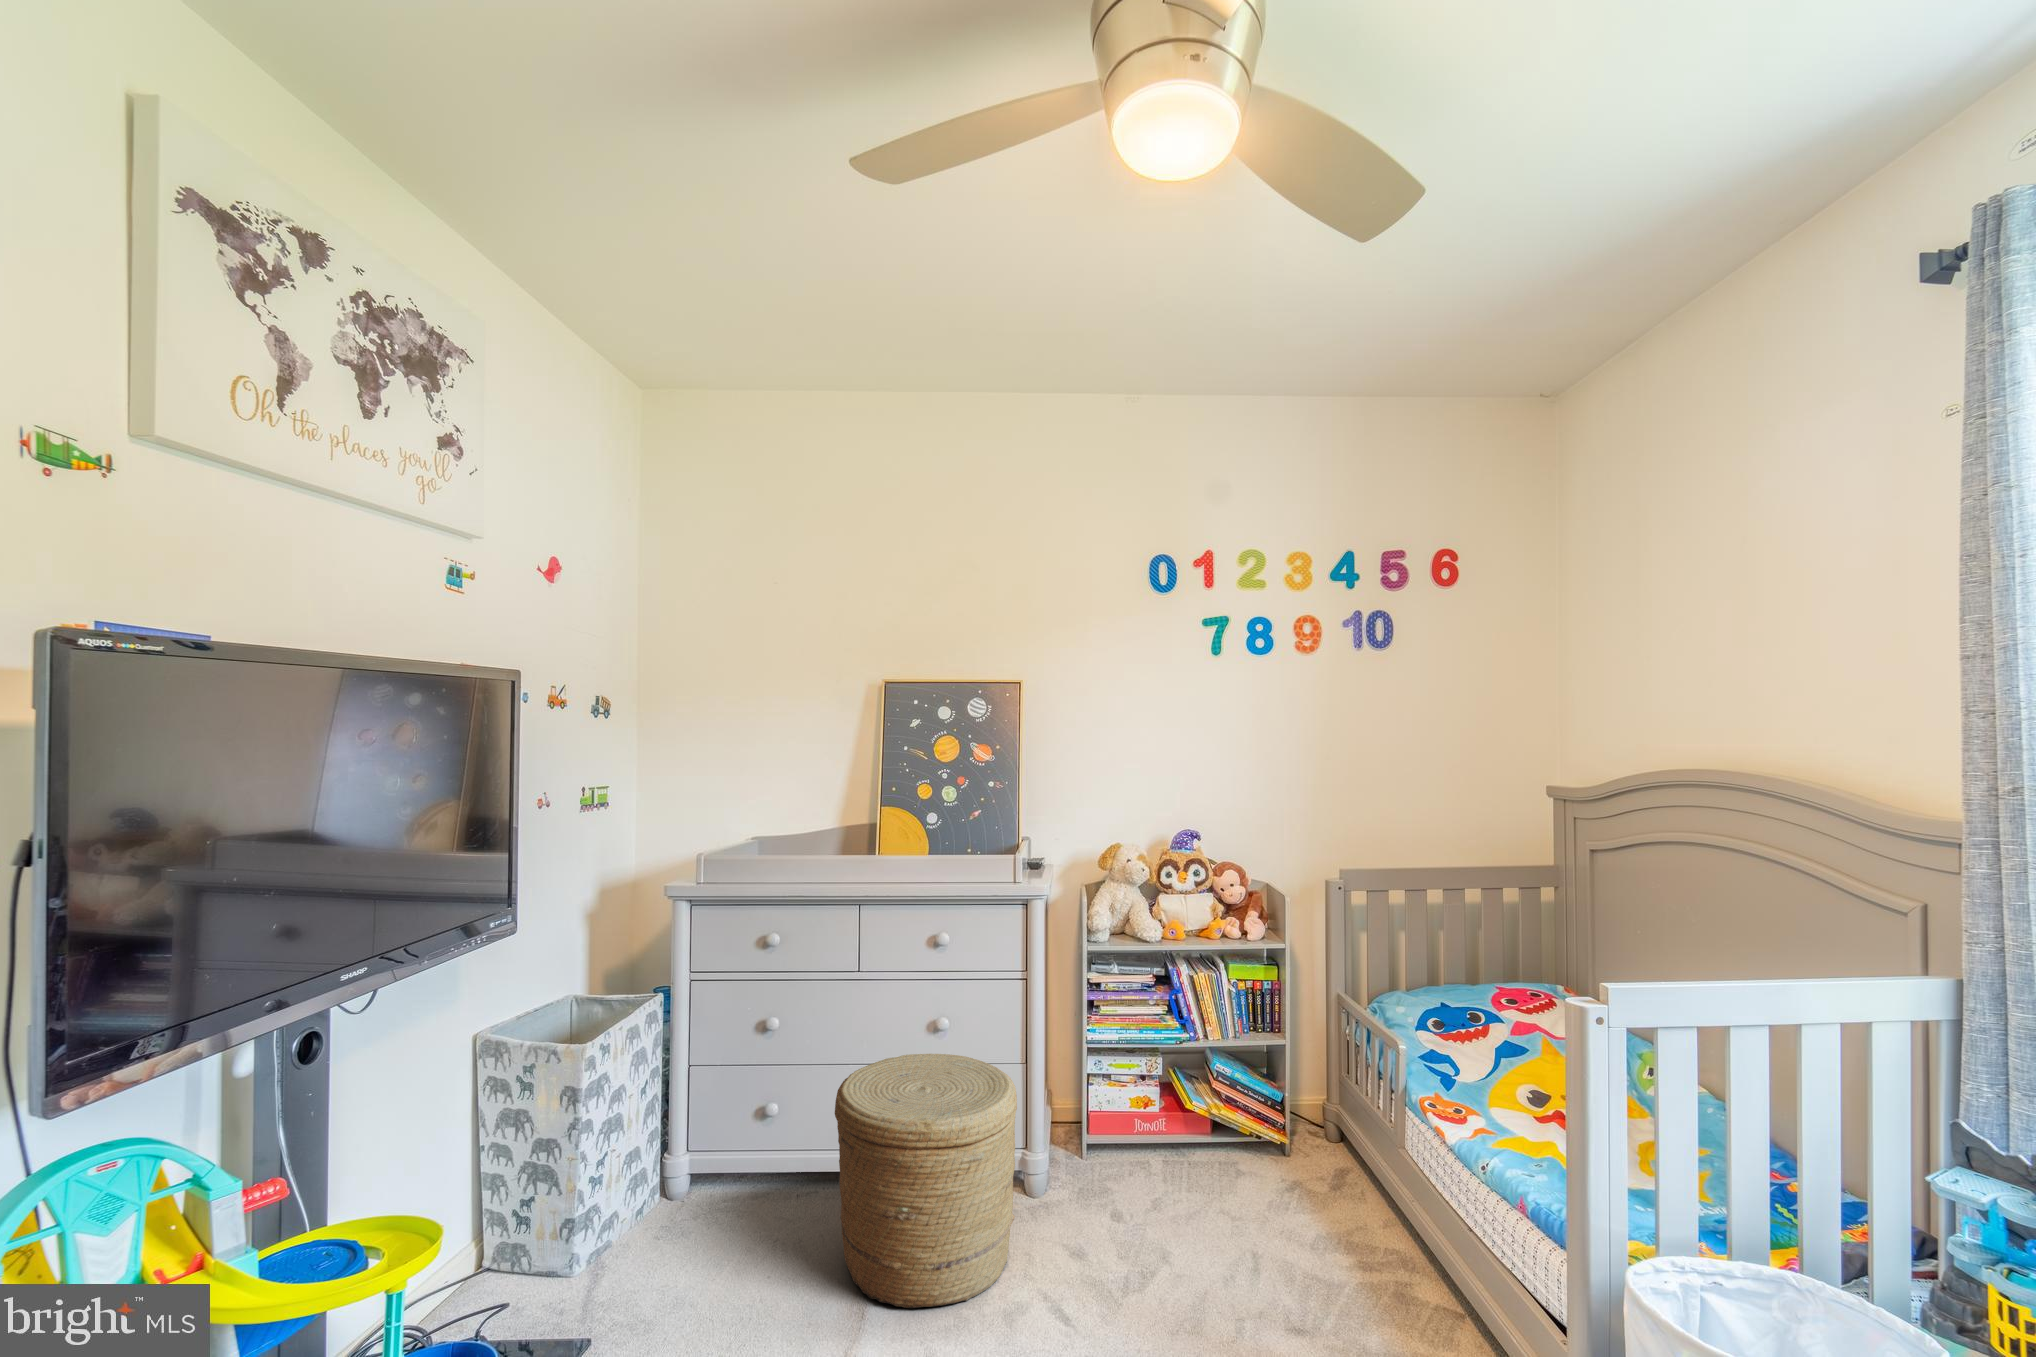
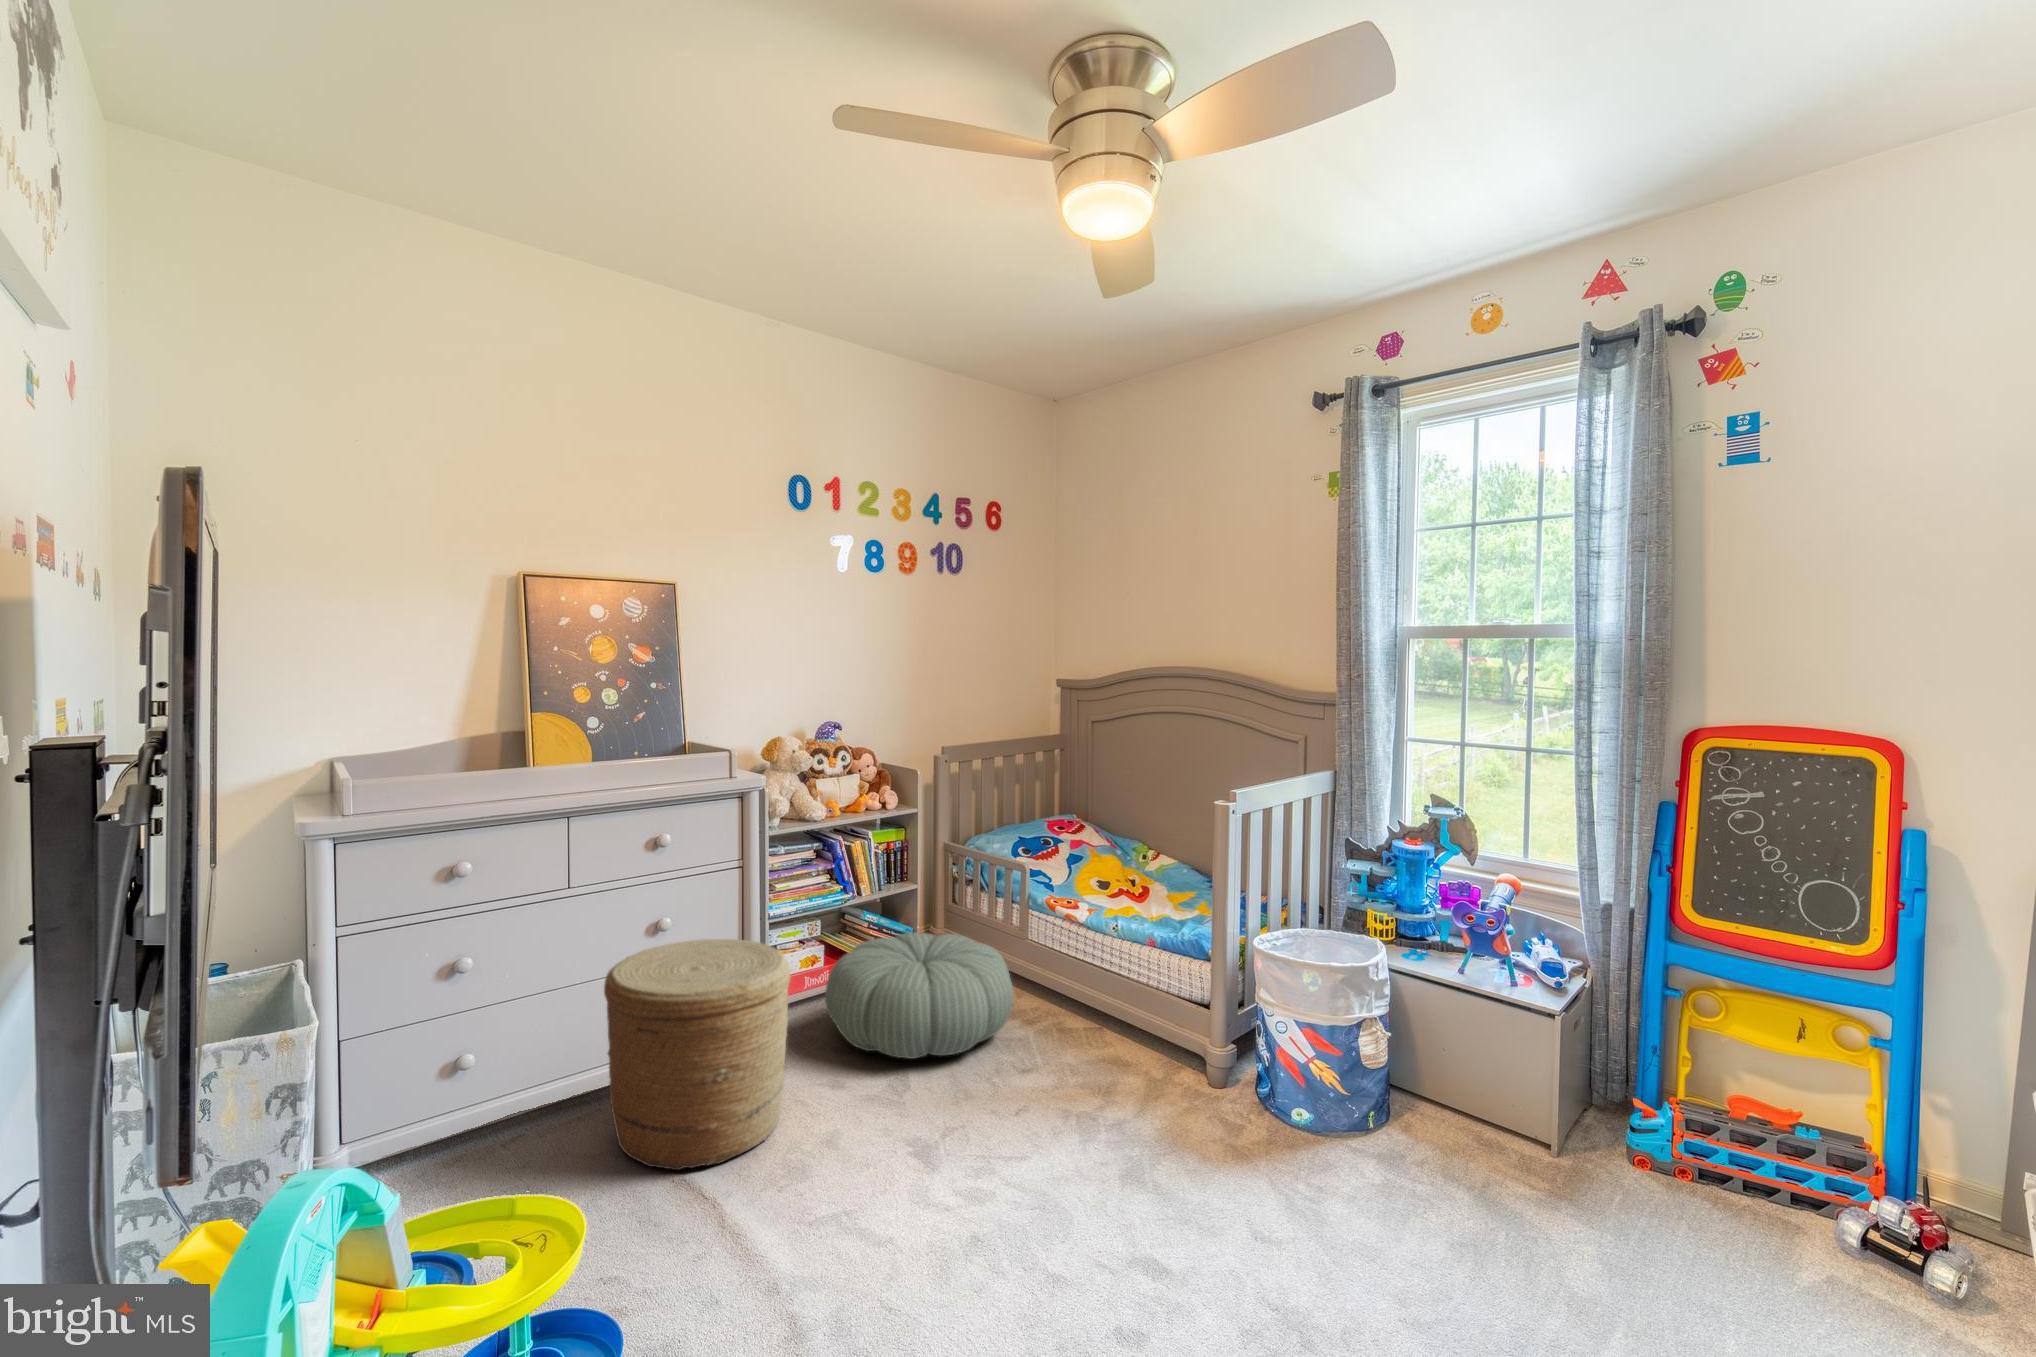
pouf: none [1114,1097,1351,1279] -> present [825,933,1014,1058]

